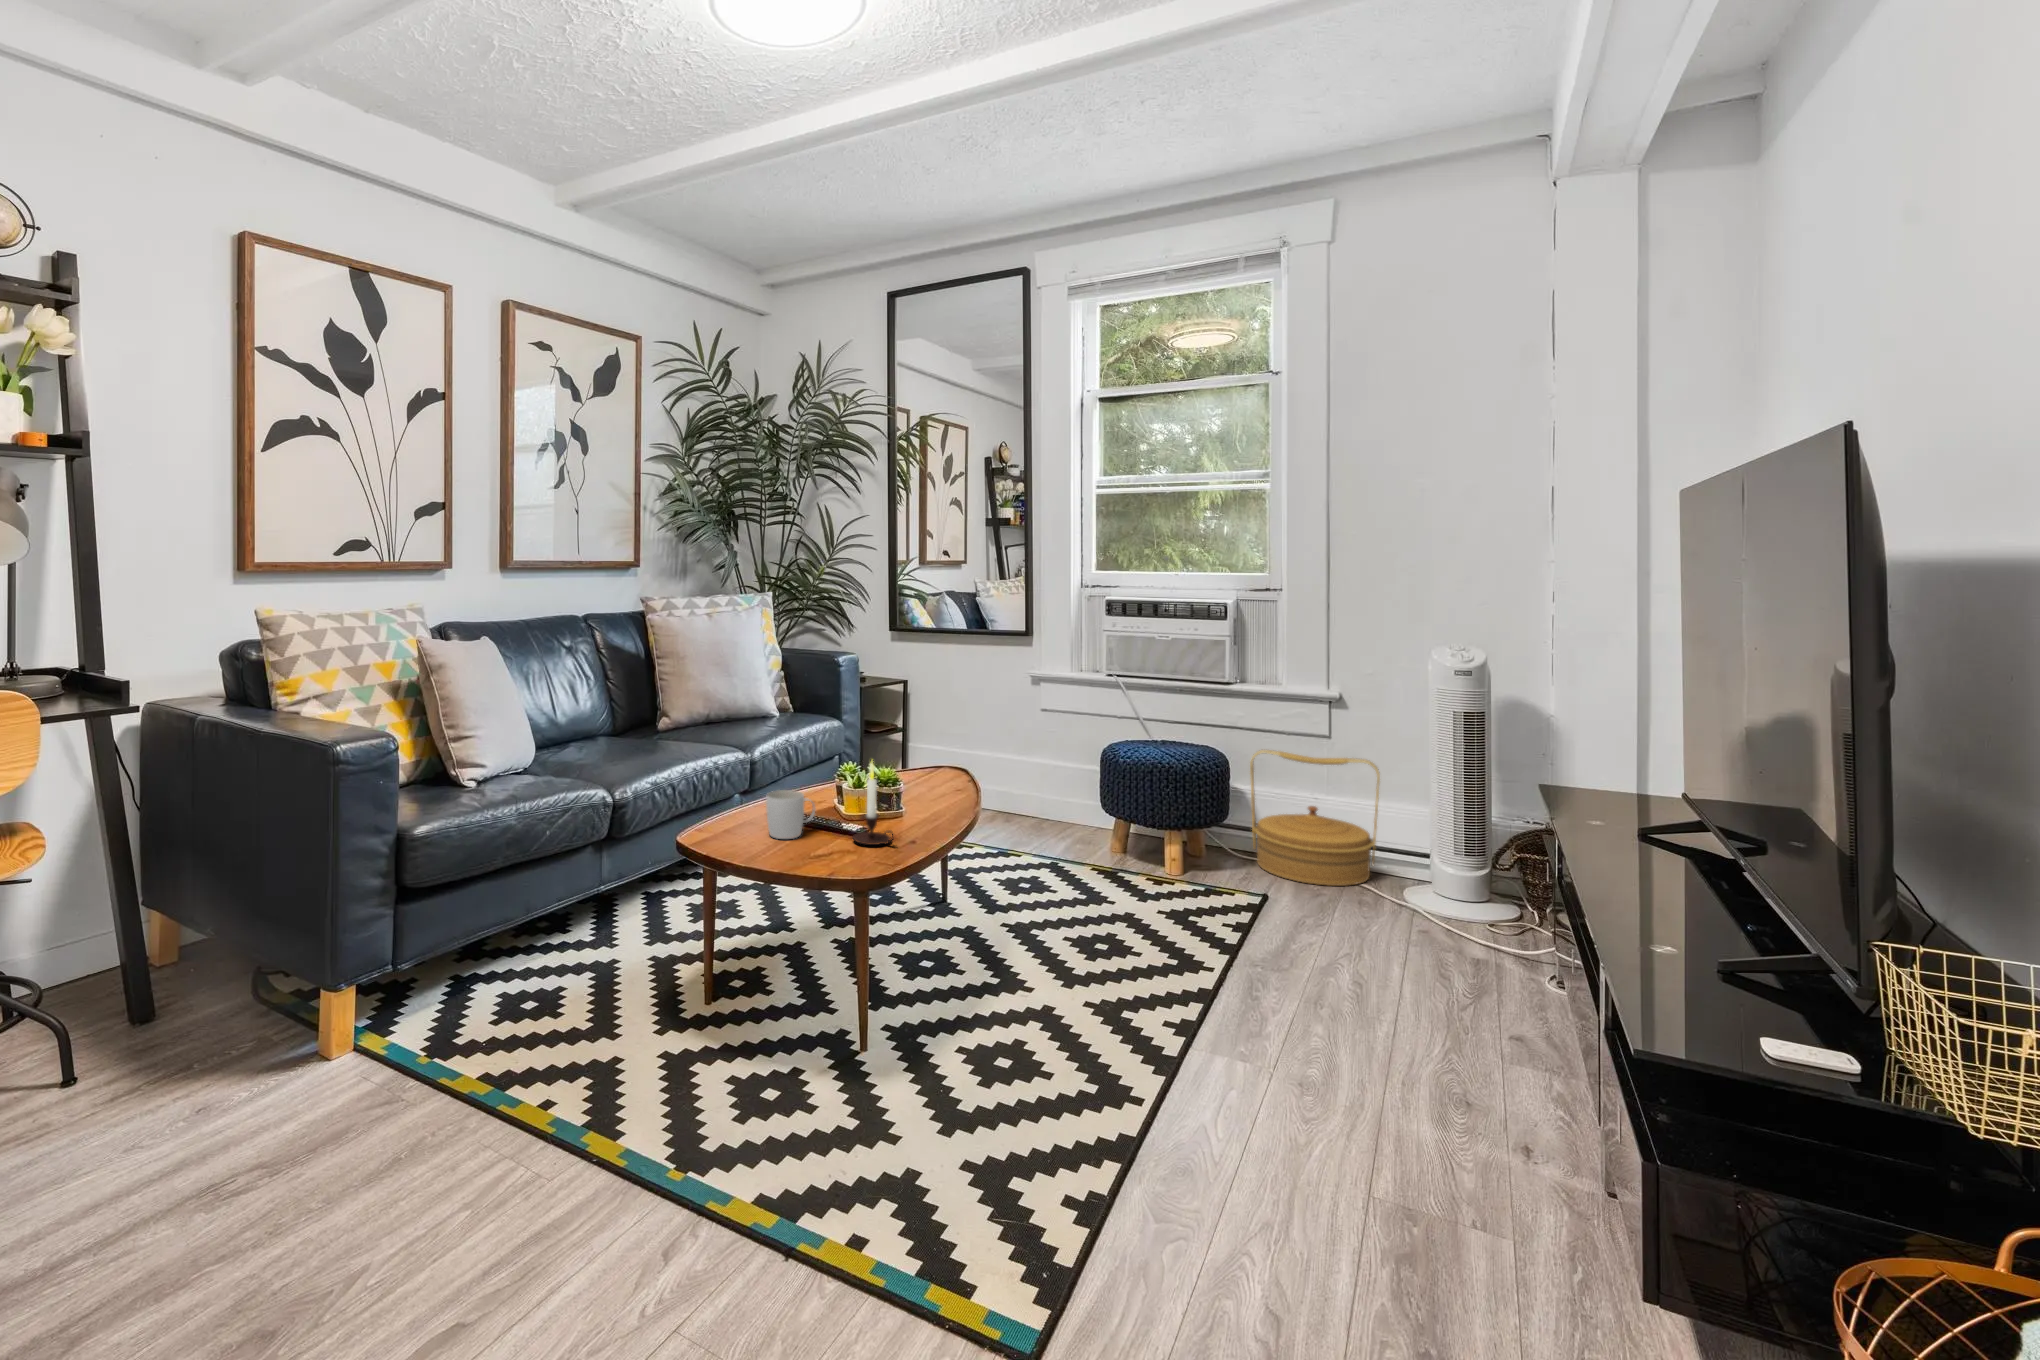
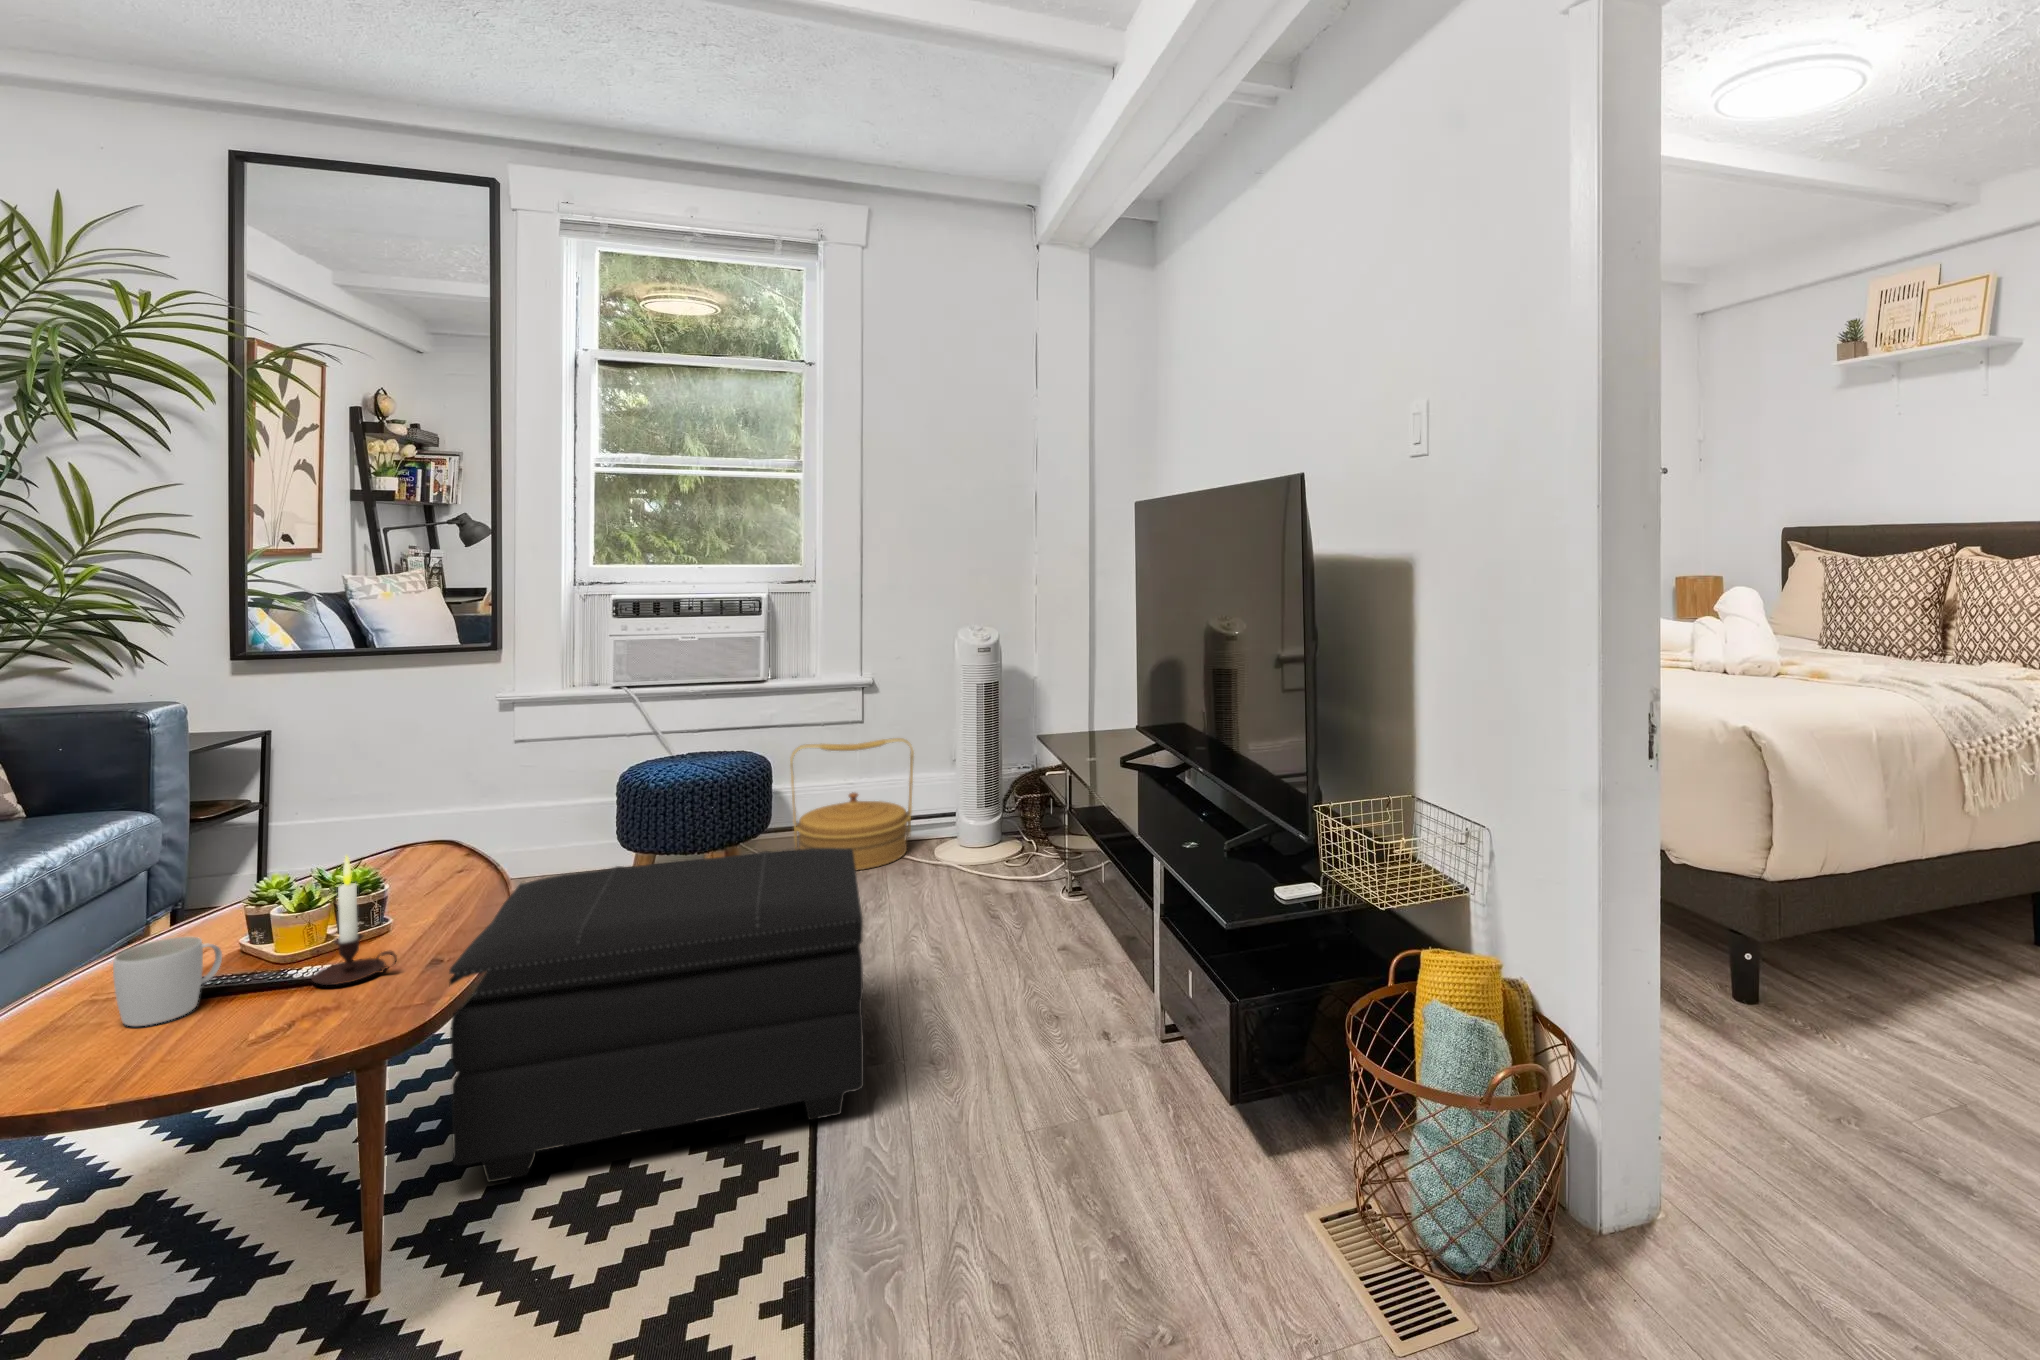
footstool: none [919,810,1246,1085] -> present [449,848,864,1182]

